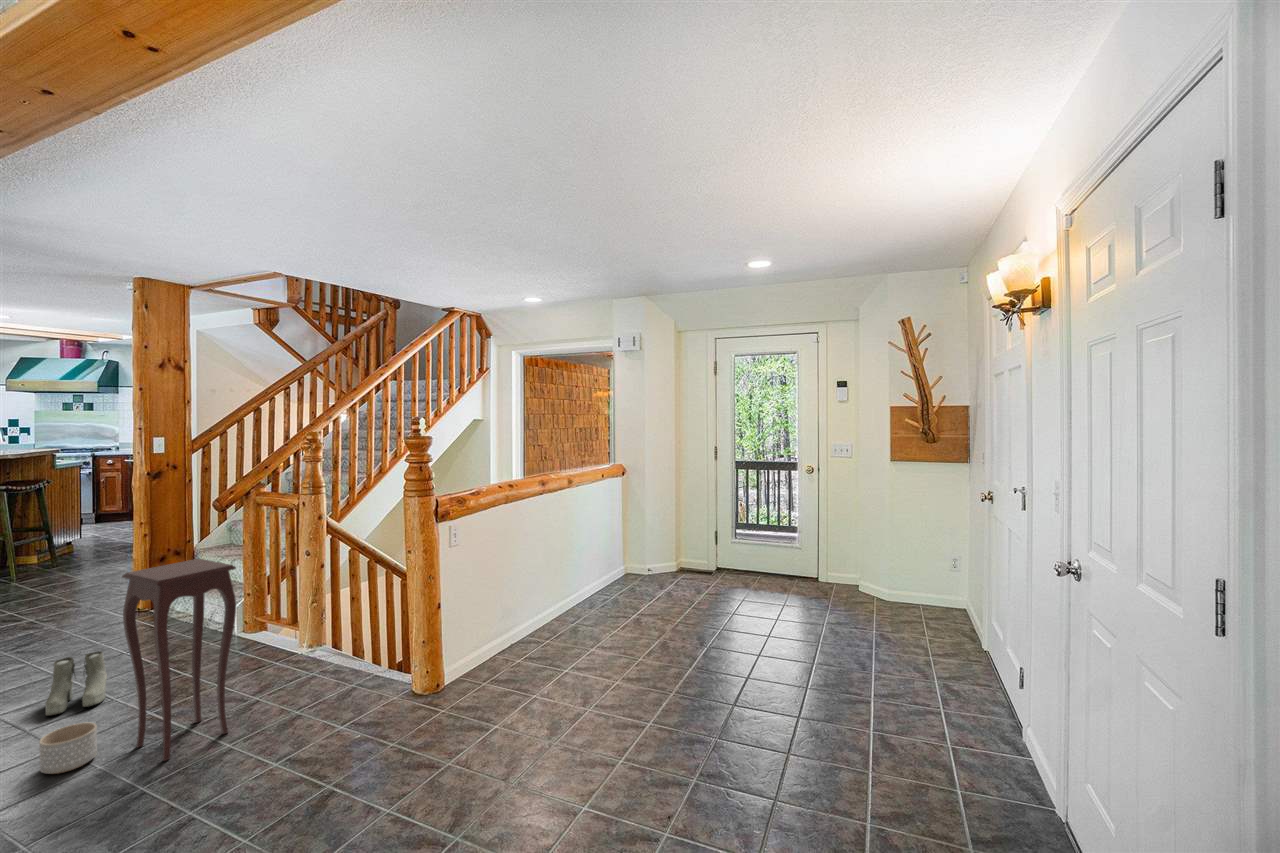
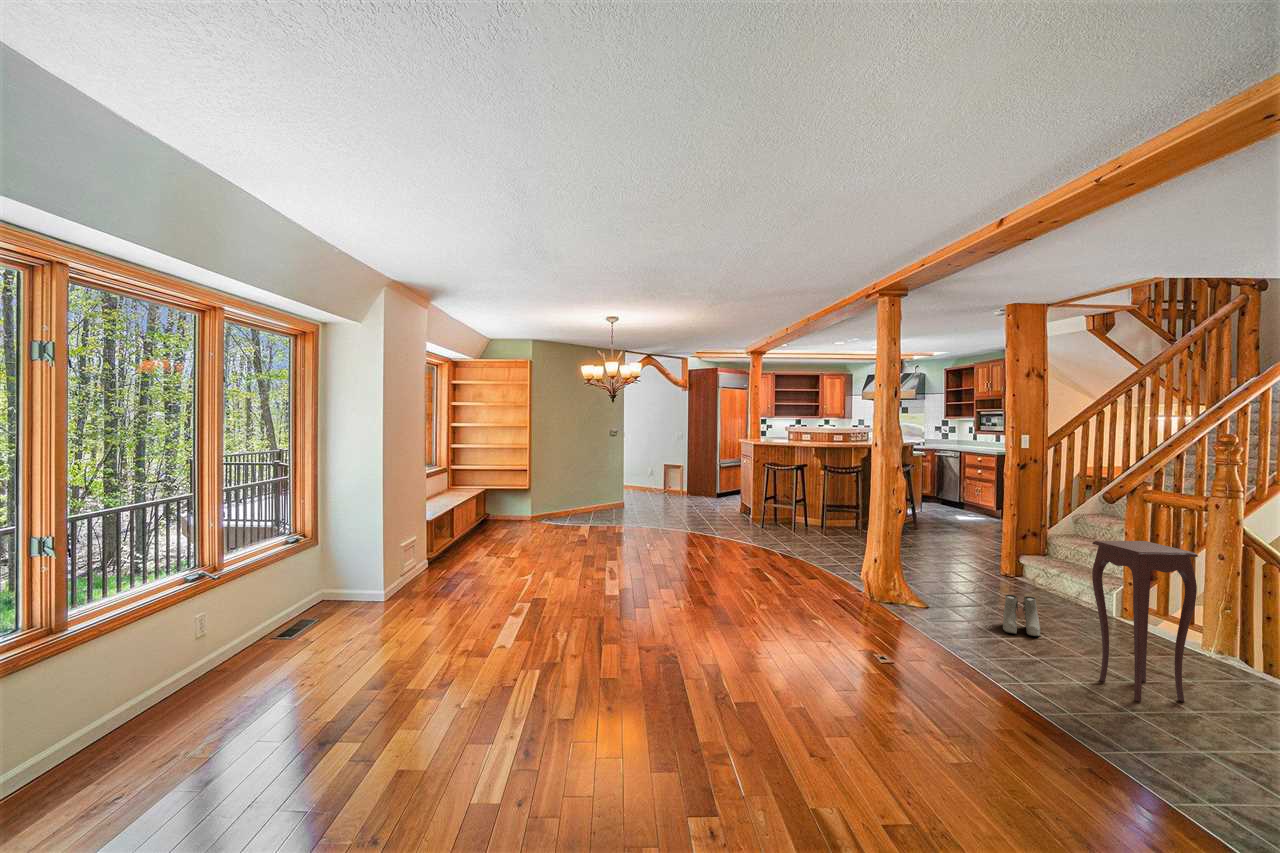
planter: present [39,723,97,774] -> none [1036,644,1072,678]

